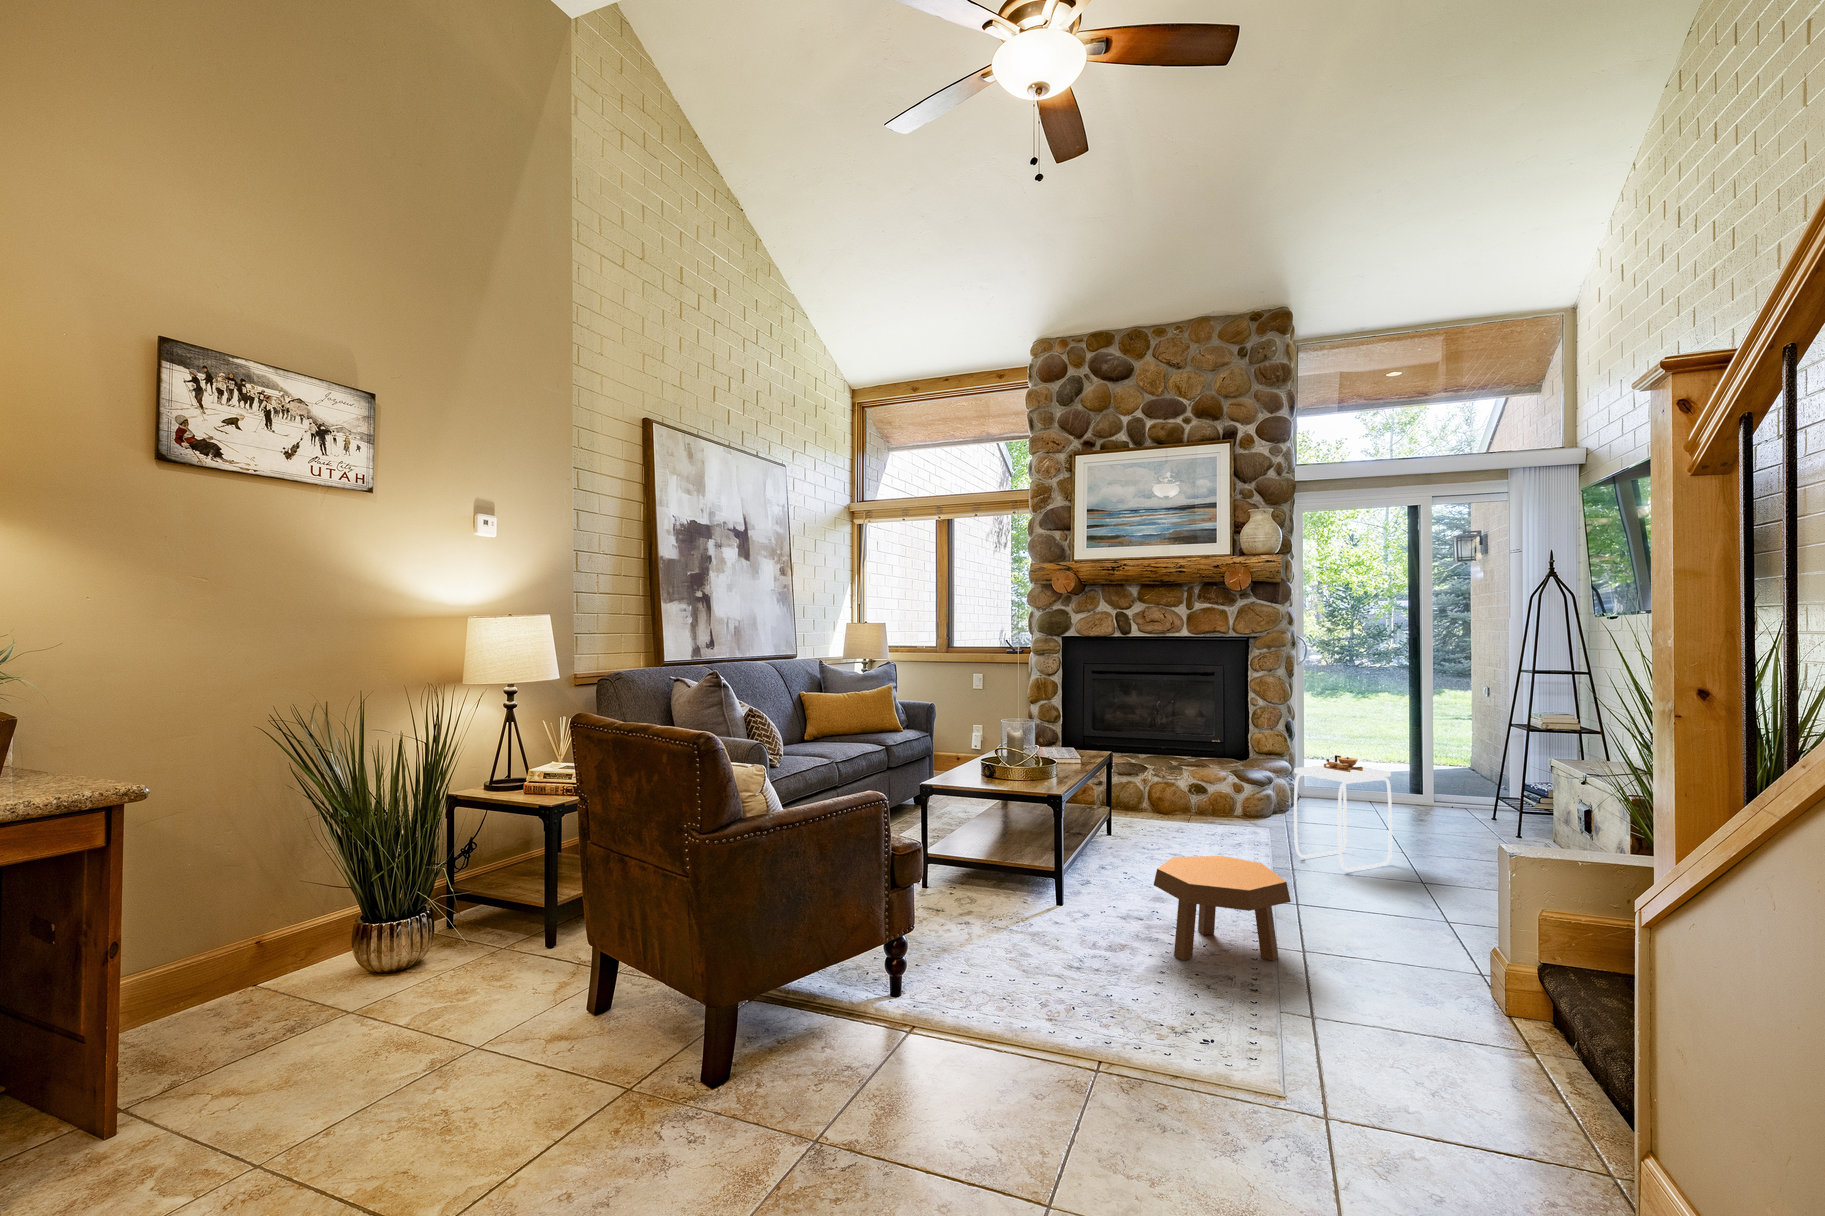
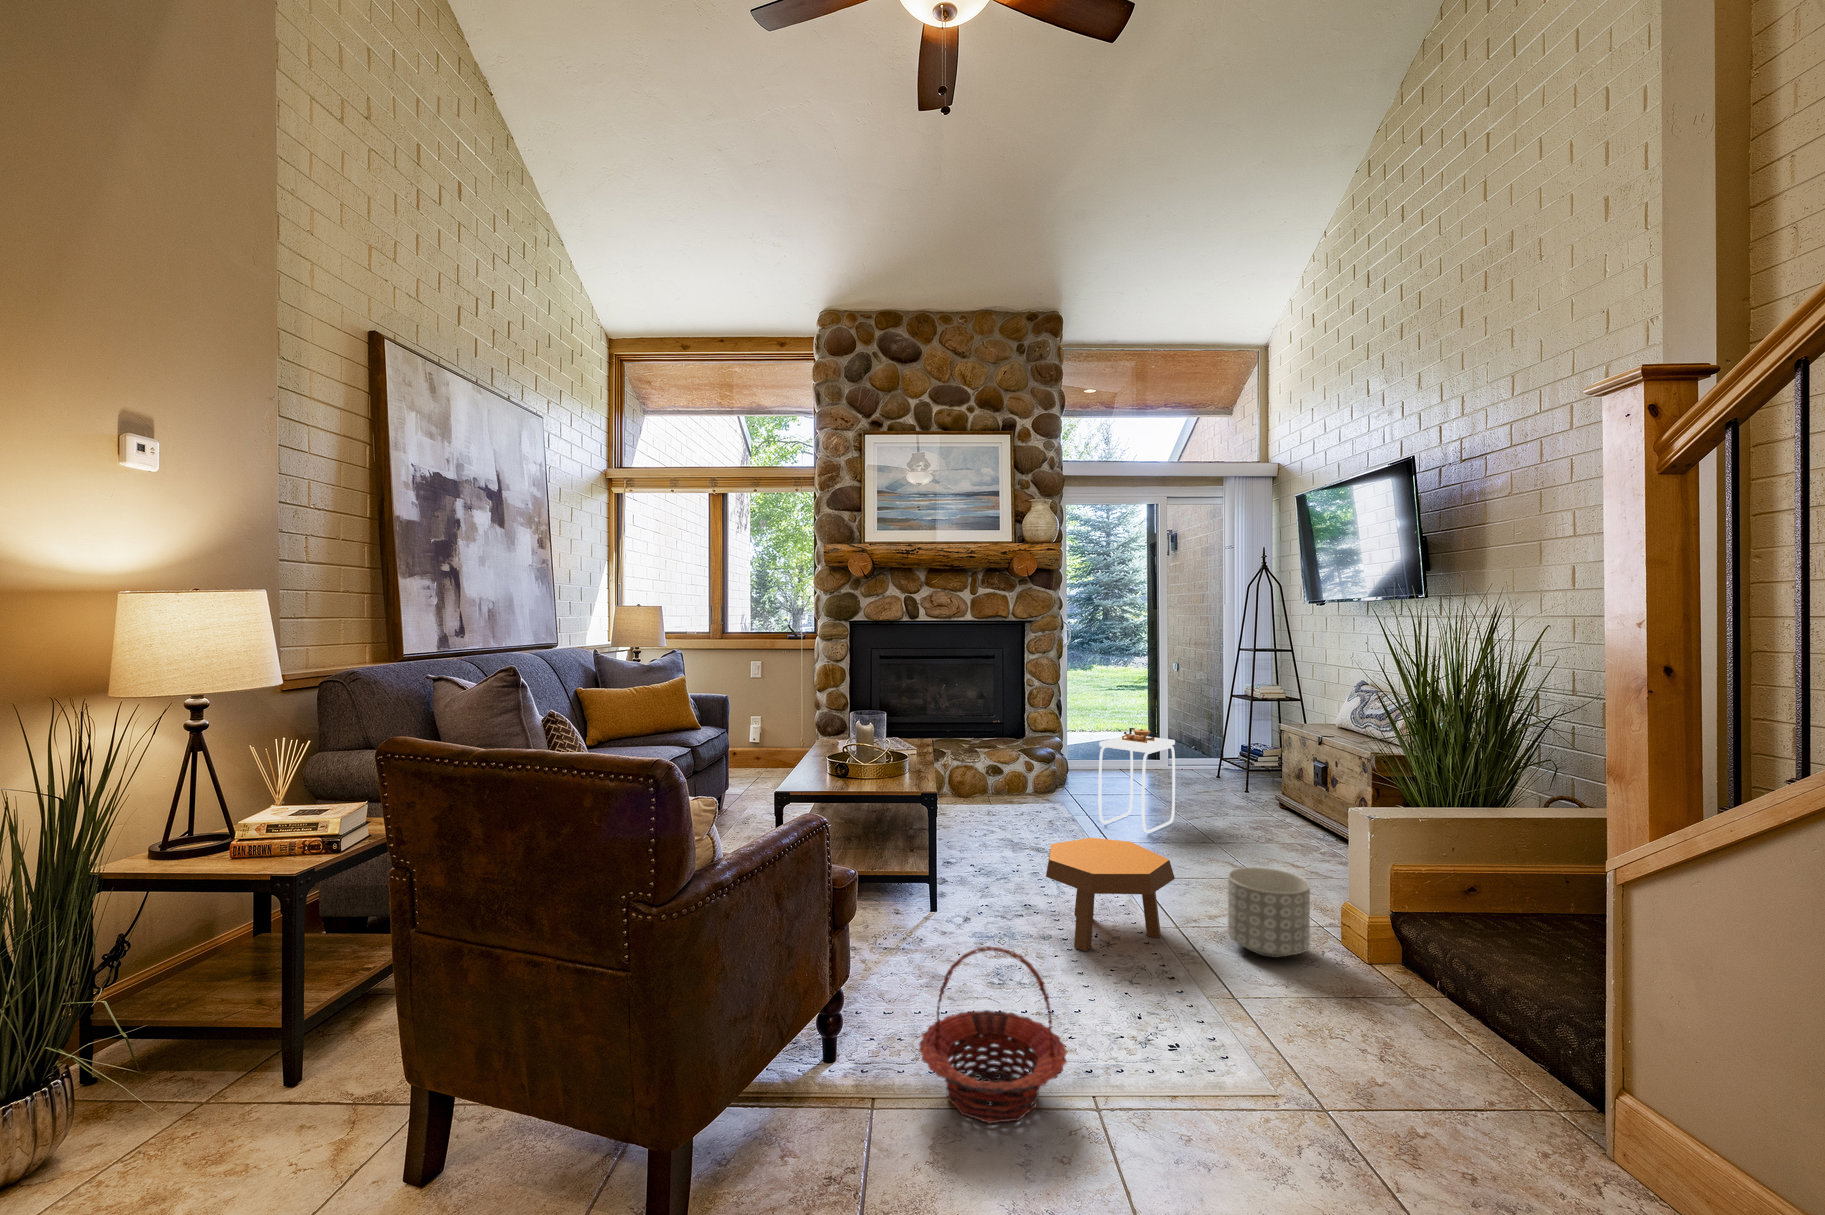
planter: none [1343,899,1436,996] -> present [1228,867,1310,958]
basket: none [943,913,1073,1064] -> present [919,946,1067,1123]

